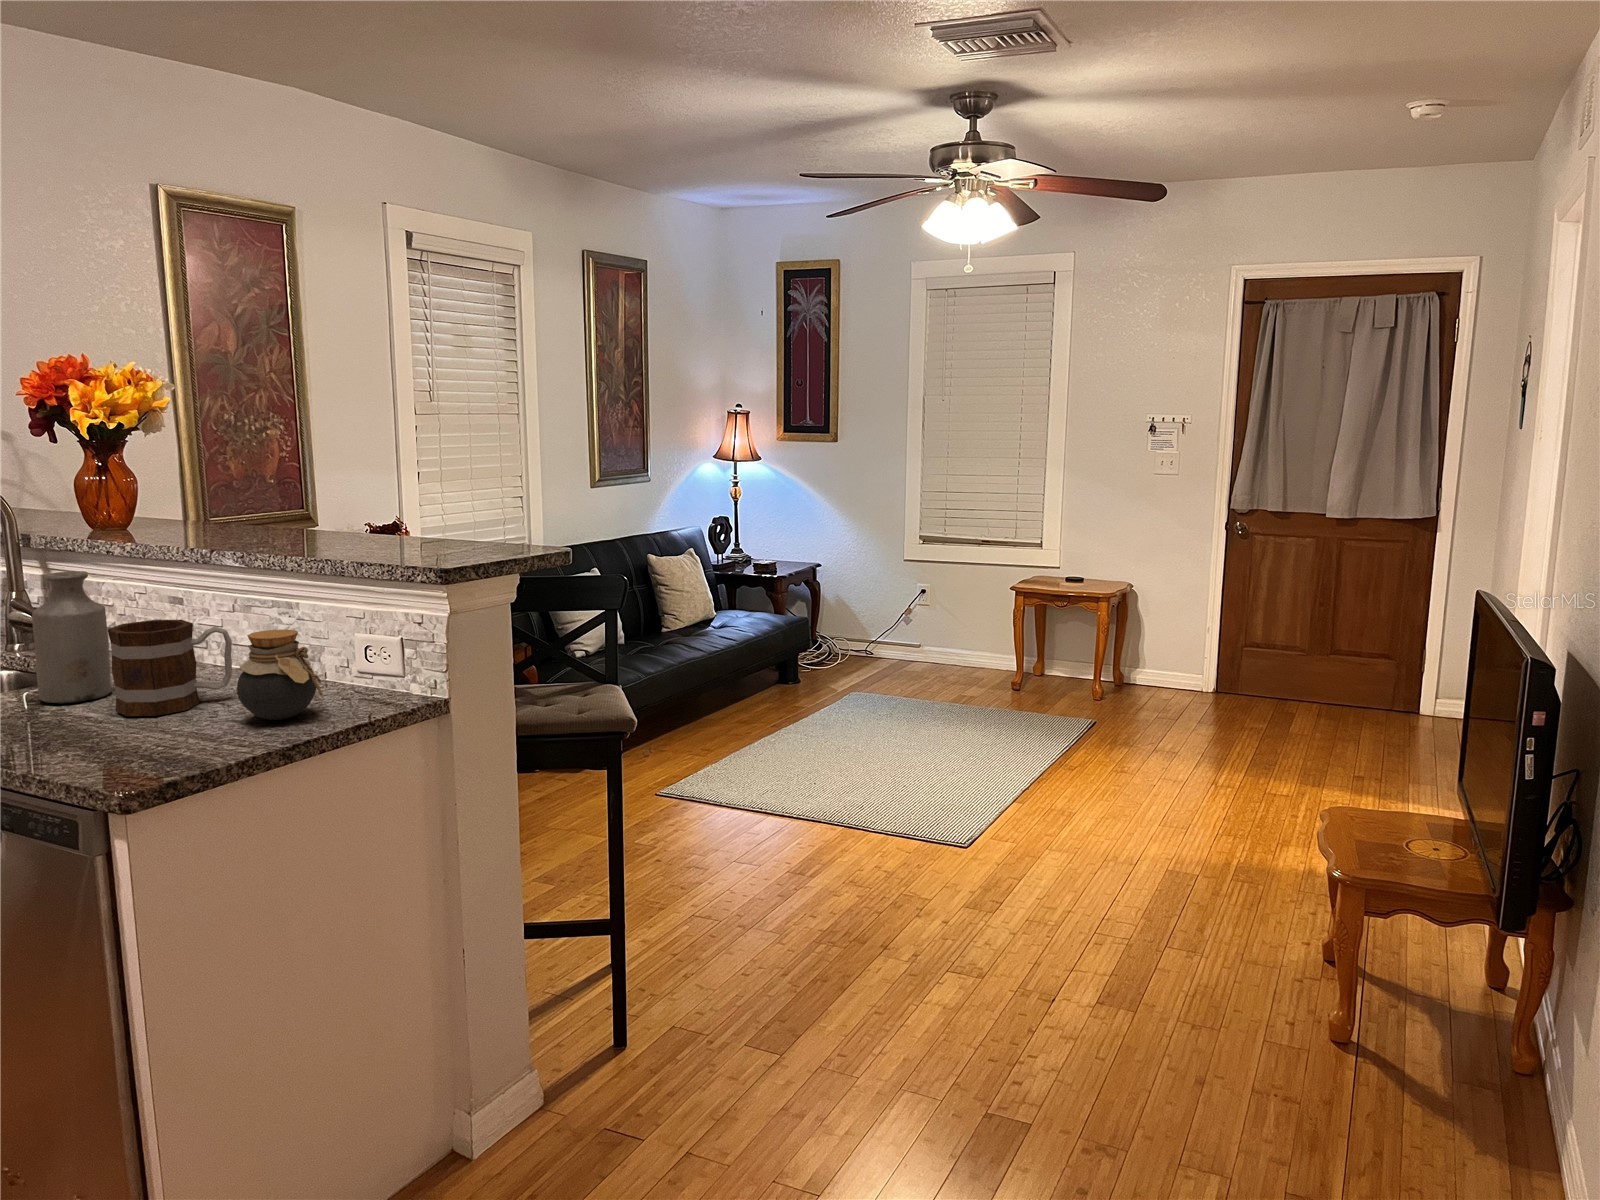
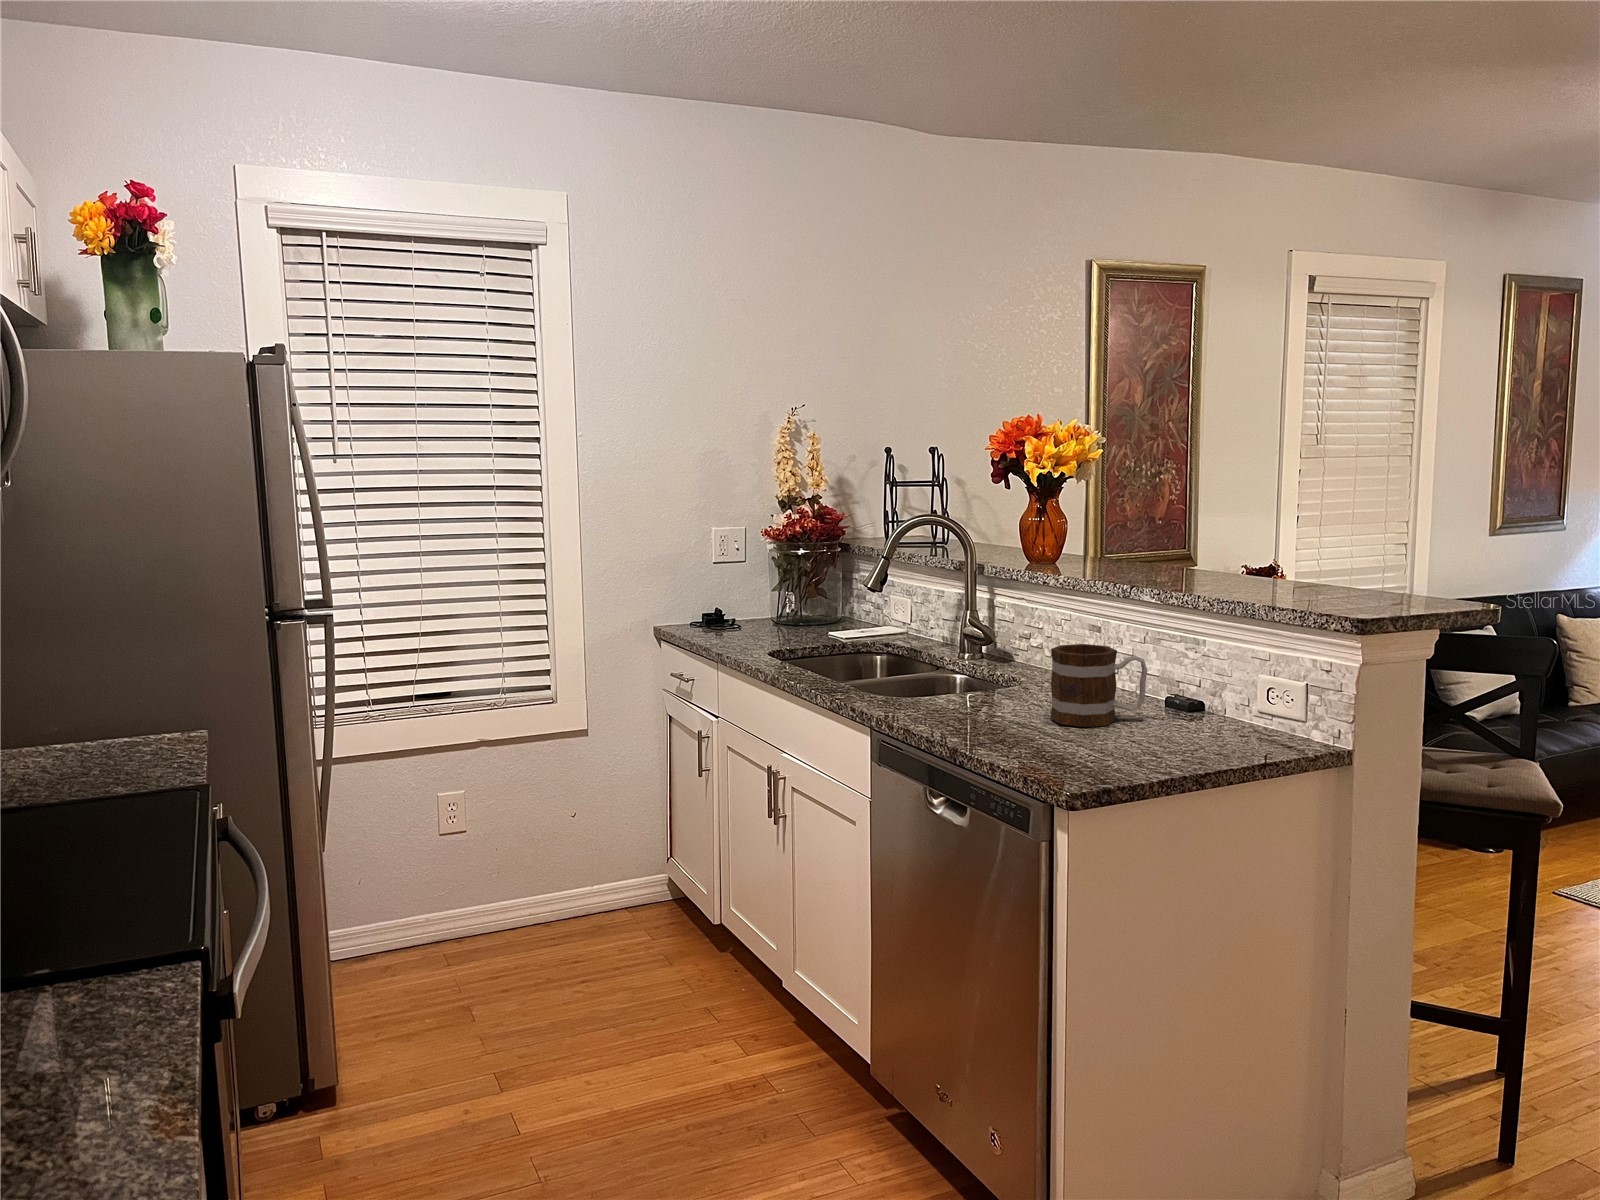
bottle: present [32,571,112,704] -> none [992,598,1046,706]
jar: present [237,629,322,720] -> none [1154,664,1230,747]

